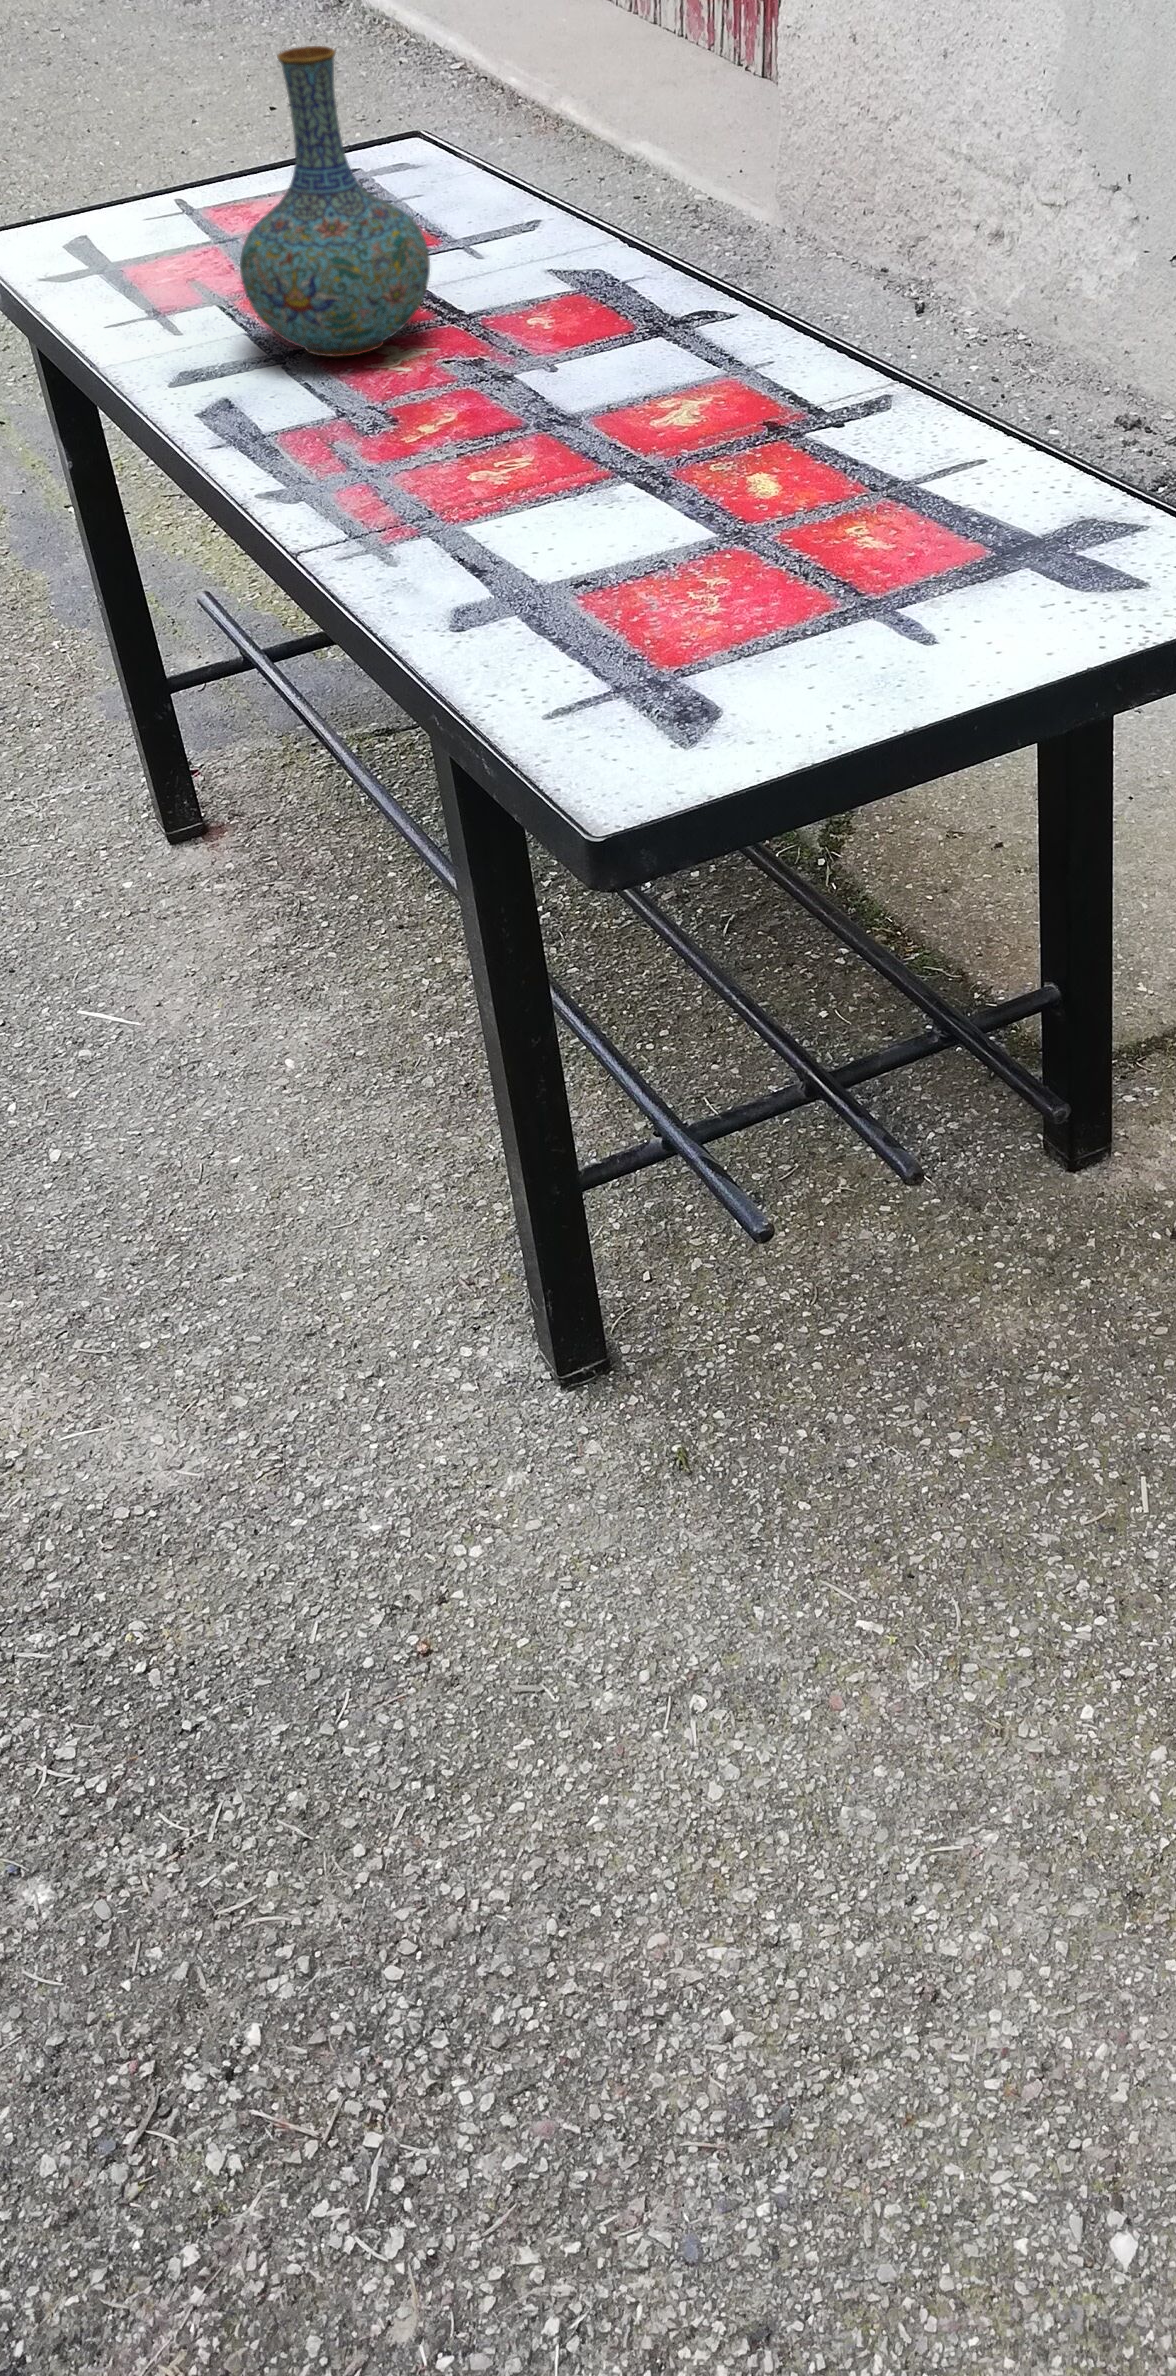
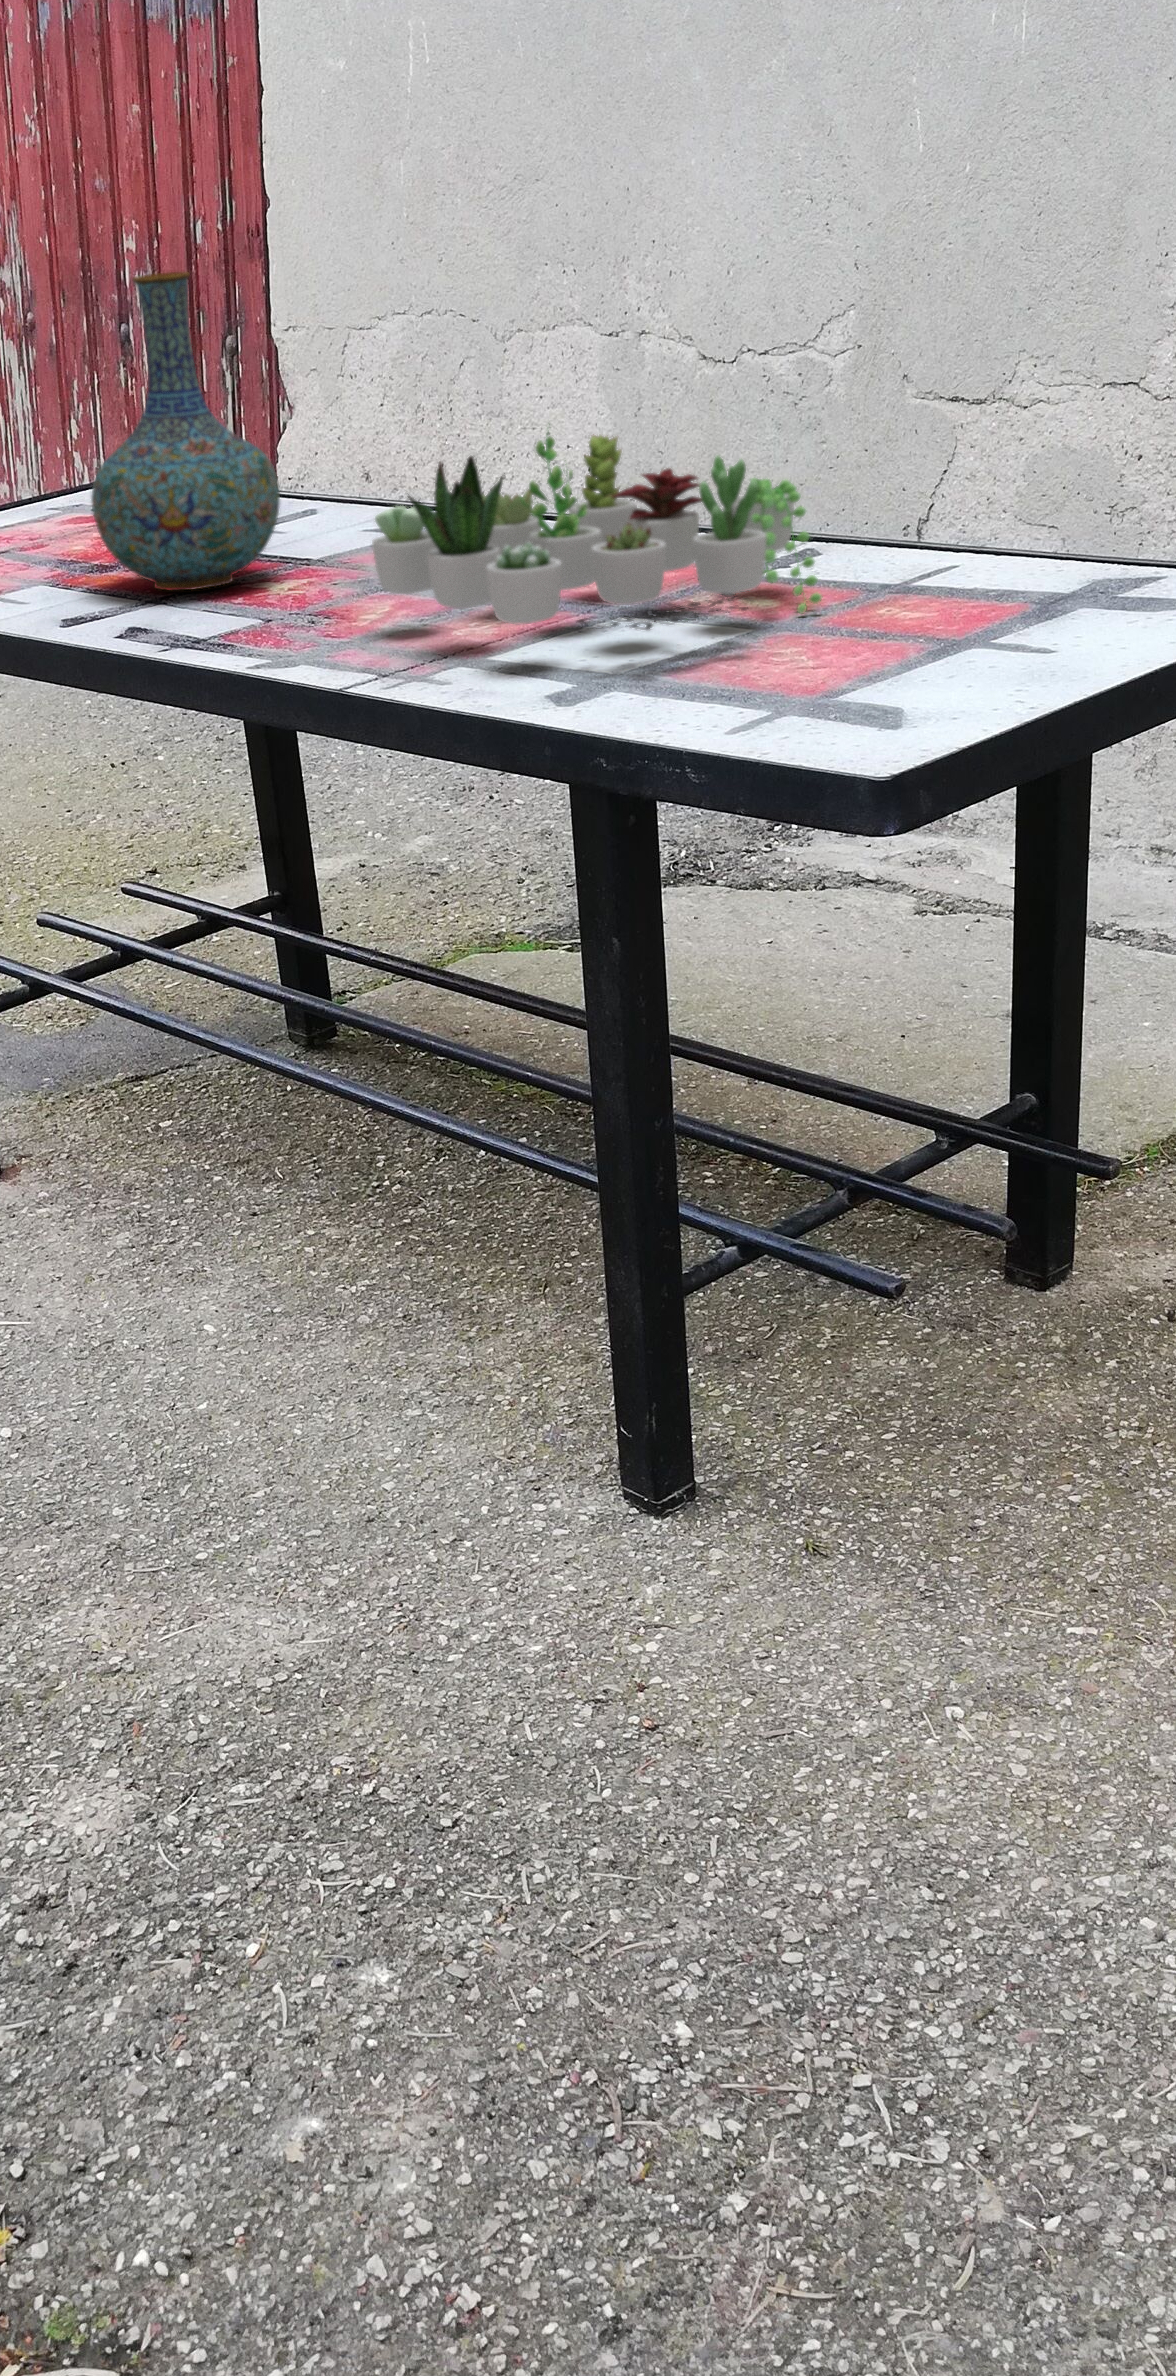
succulent plant: none [406,286,849,578] -> present [372,435,823,630]

